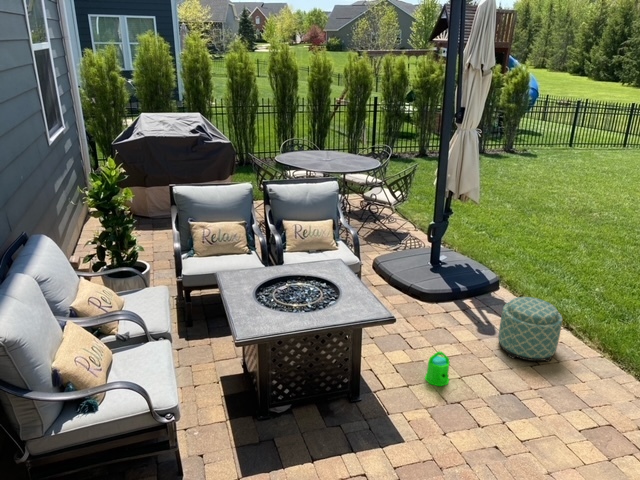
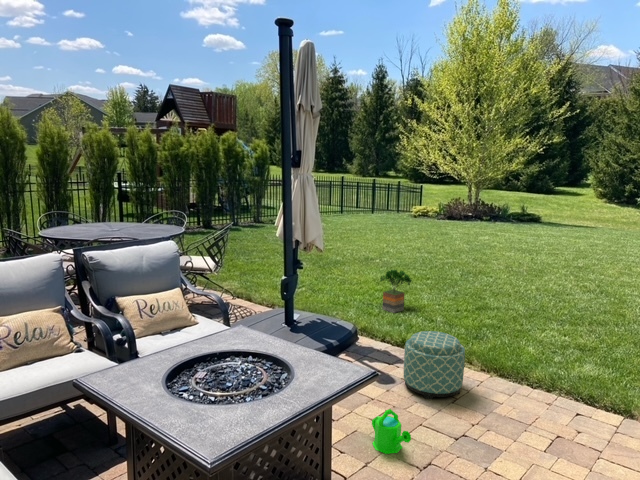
potted tree: none [546,228,584,273] -> present [380,269,412,313]

